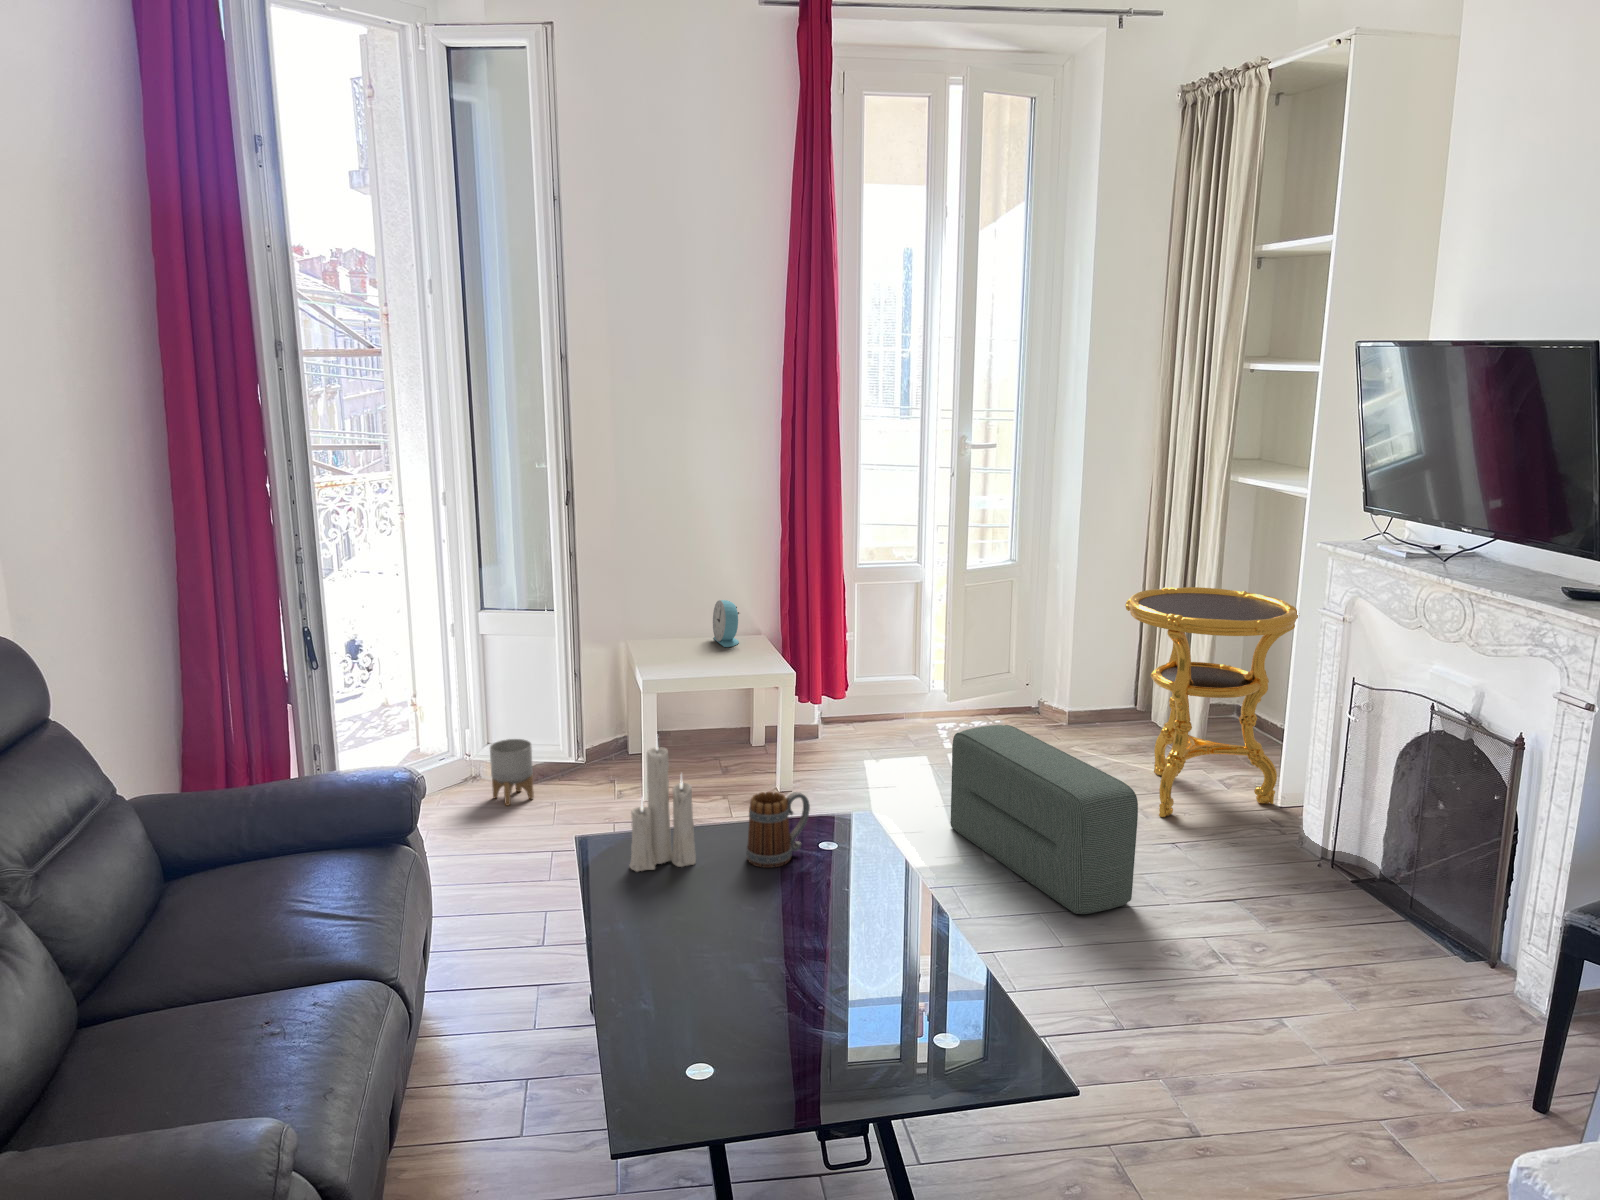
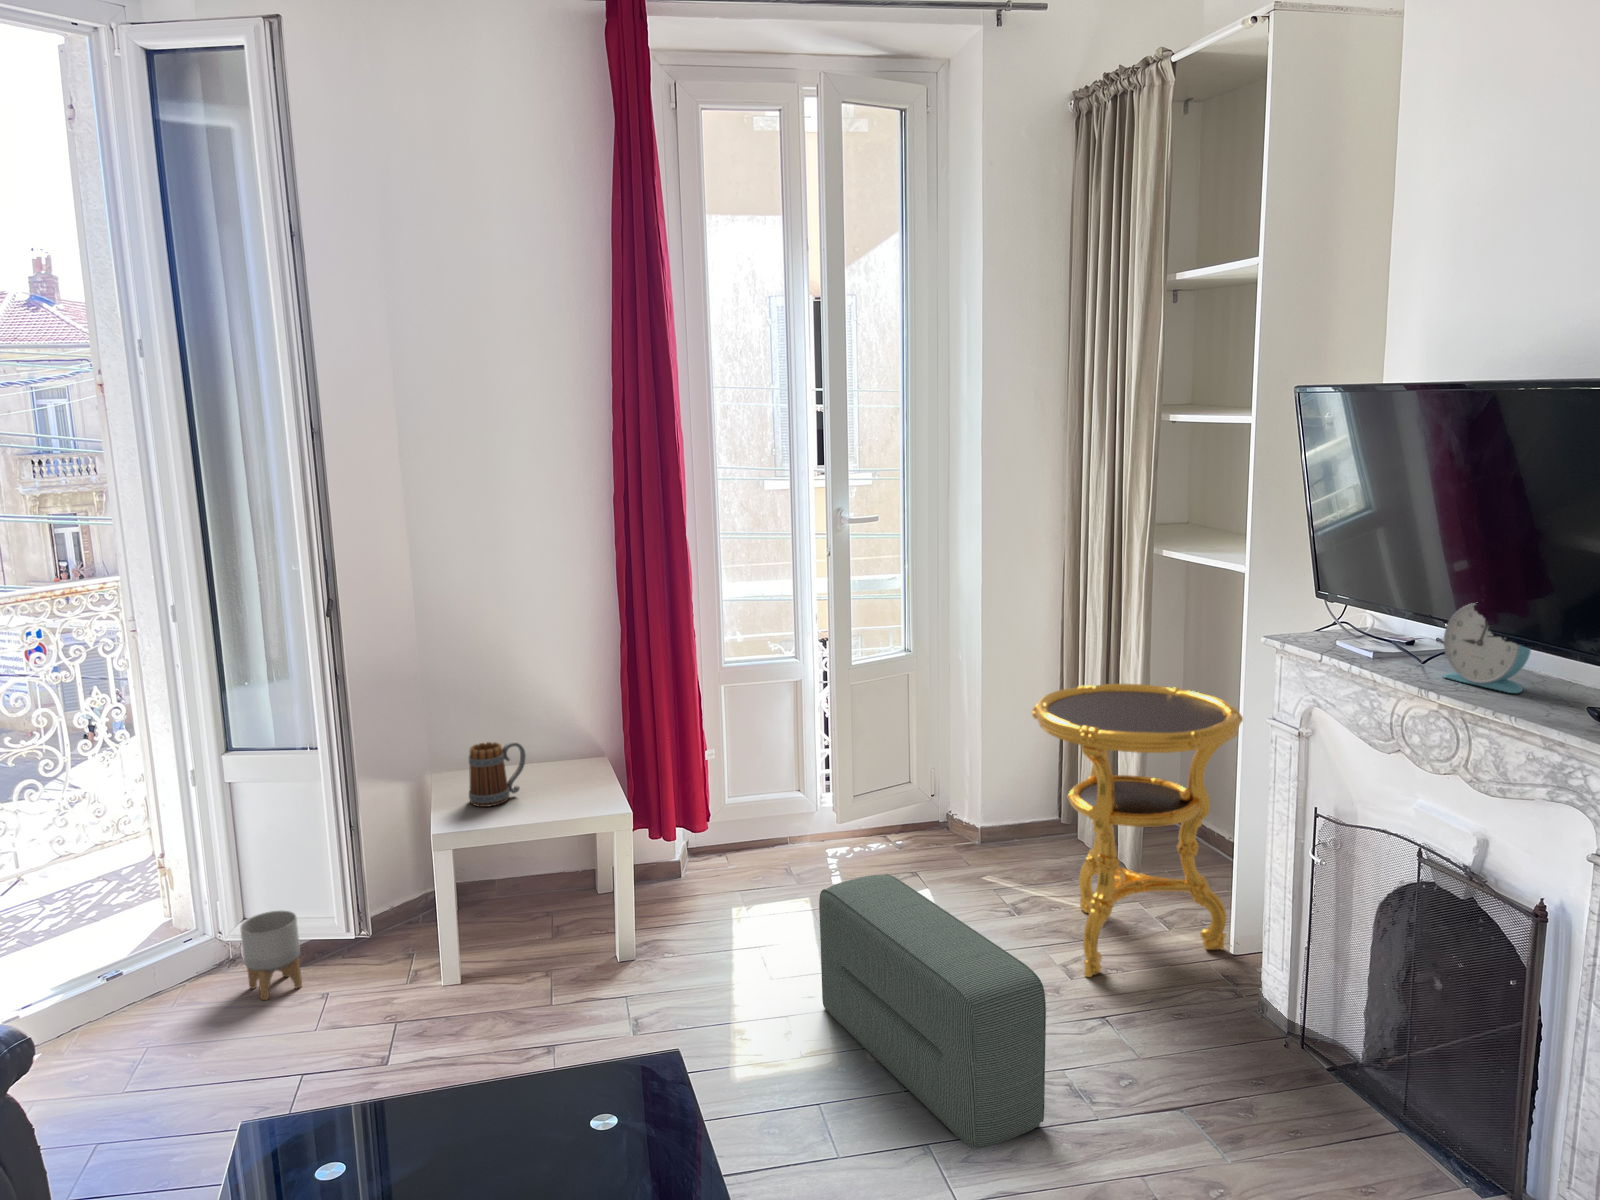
alarm clock: present [713,600,739,647] -> present [1443,603,1531,693]
candle: present [630,739,696,871] -> none [318,951,422,1163]
mug: present [746,792,810,868] -> present [469,742,526,807]

